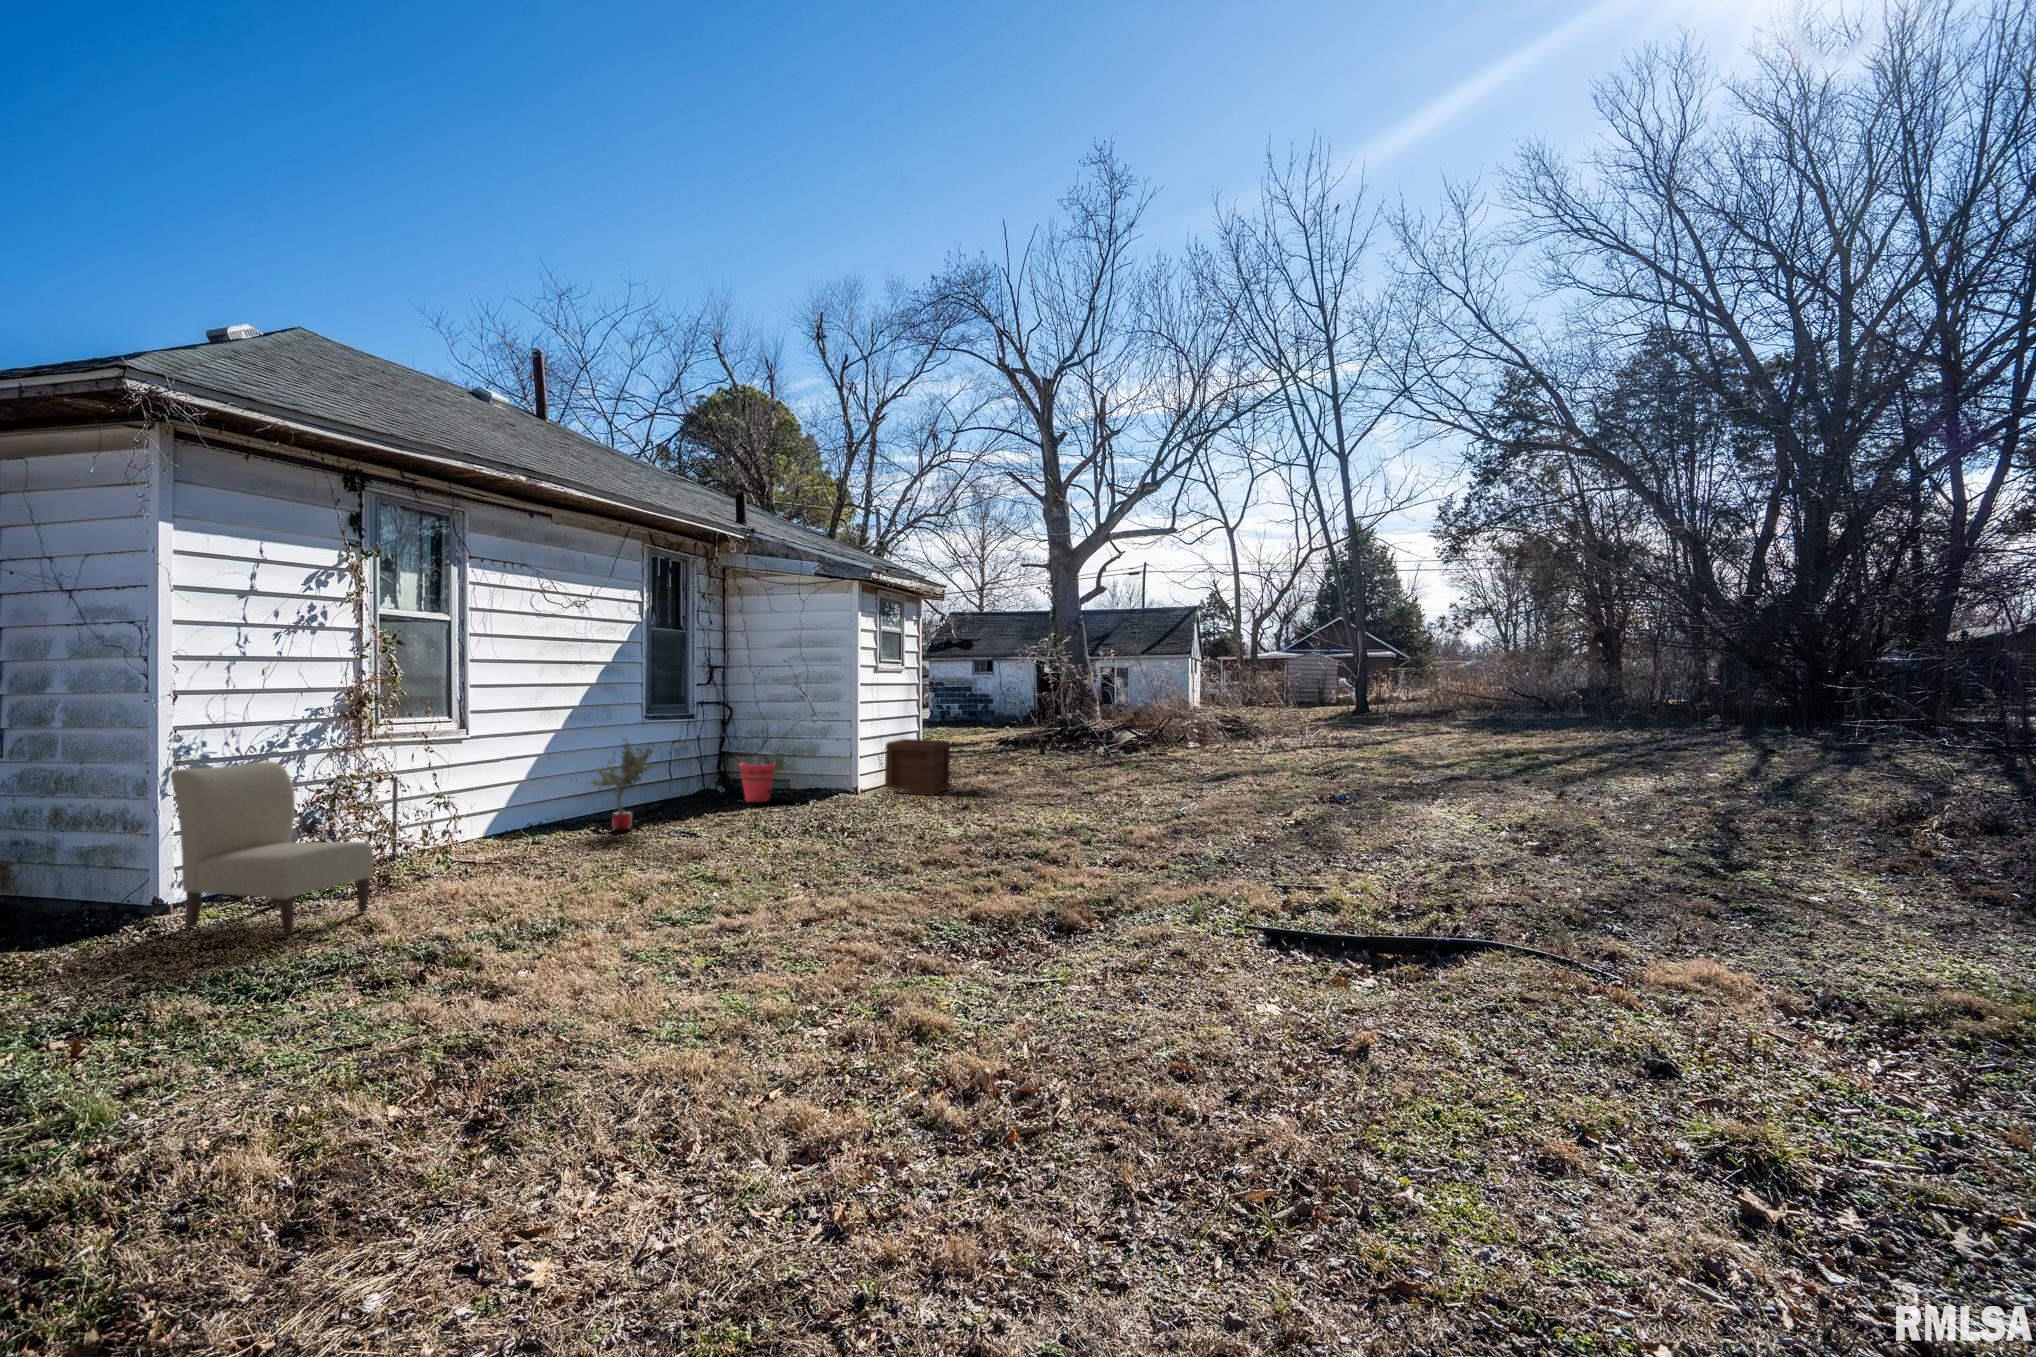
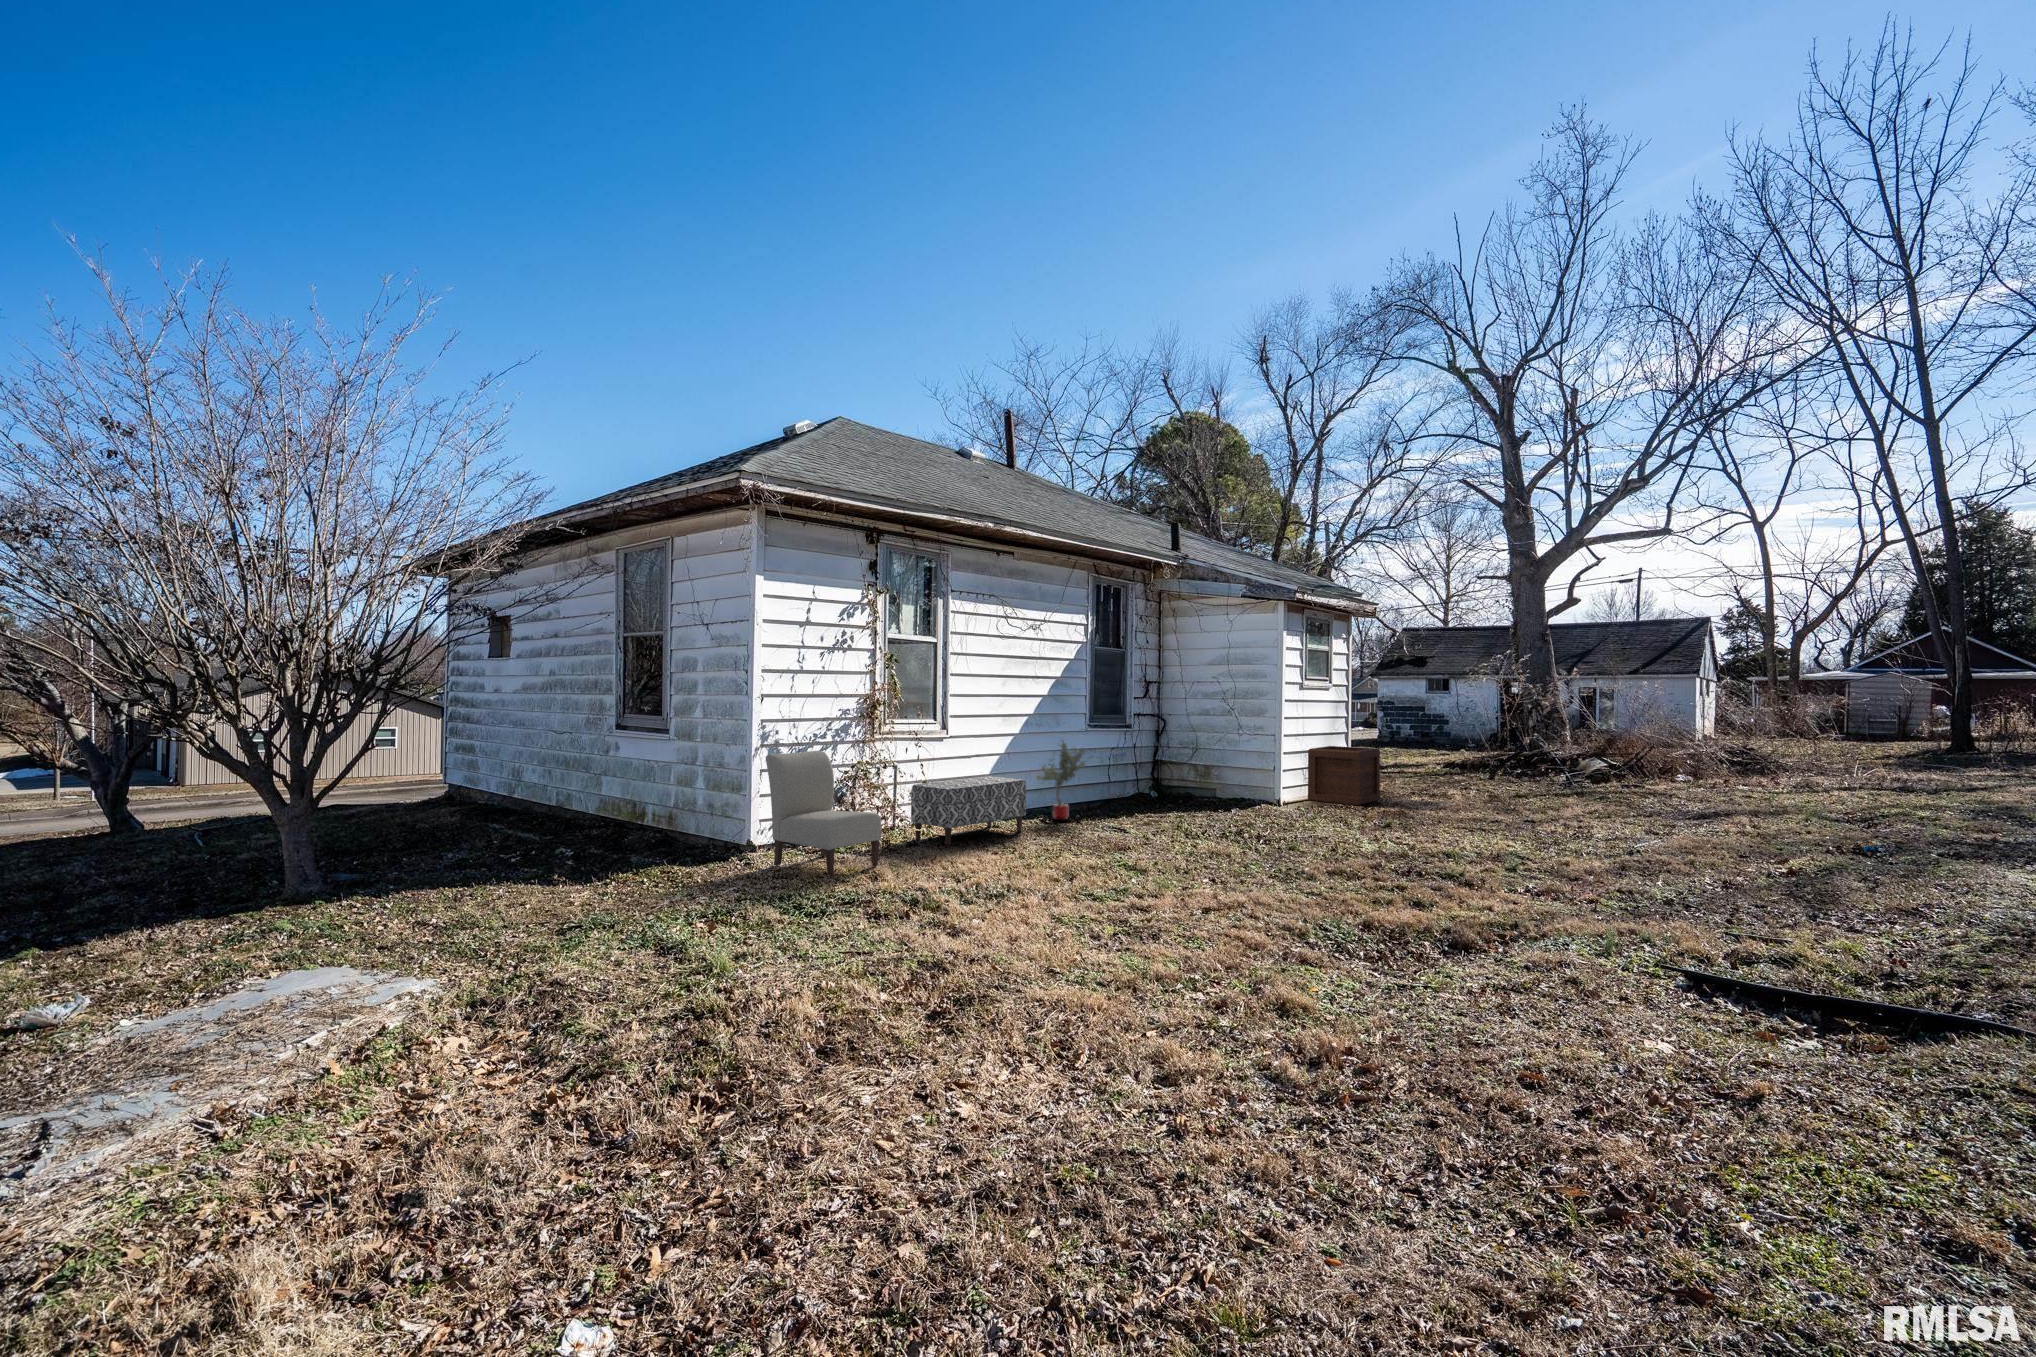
bucket: present [739,763,775,802] -> none [1163,765,1199,803]
bench: none [418,784,581,874] -> present [911,776,1026,845]

